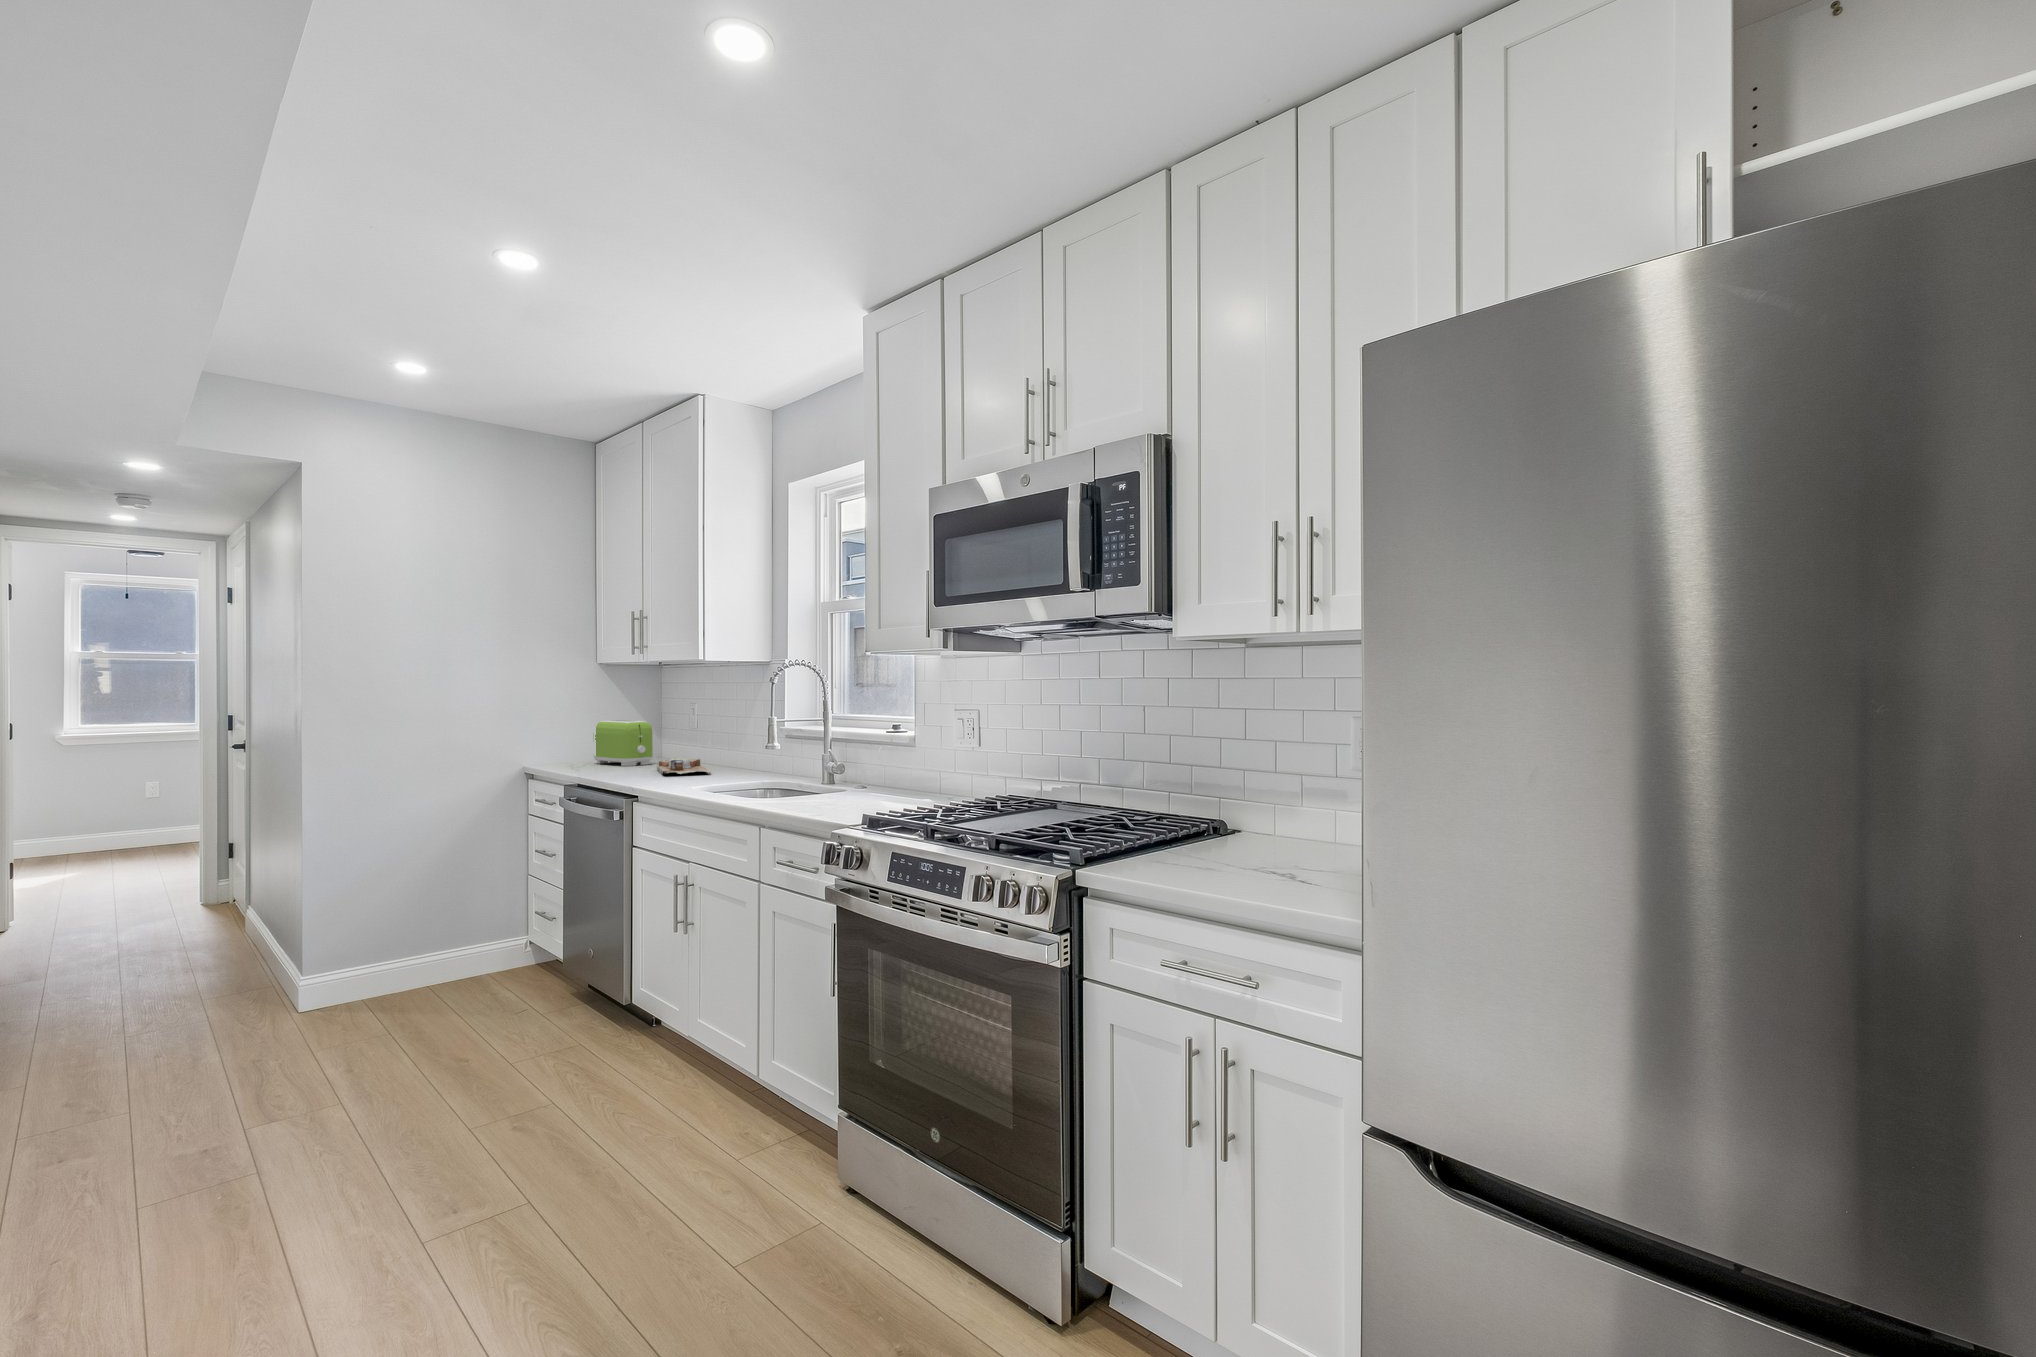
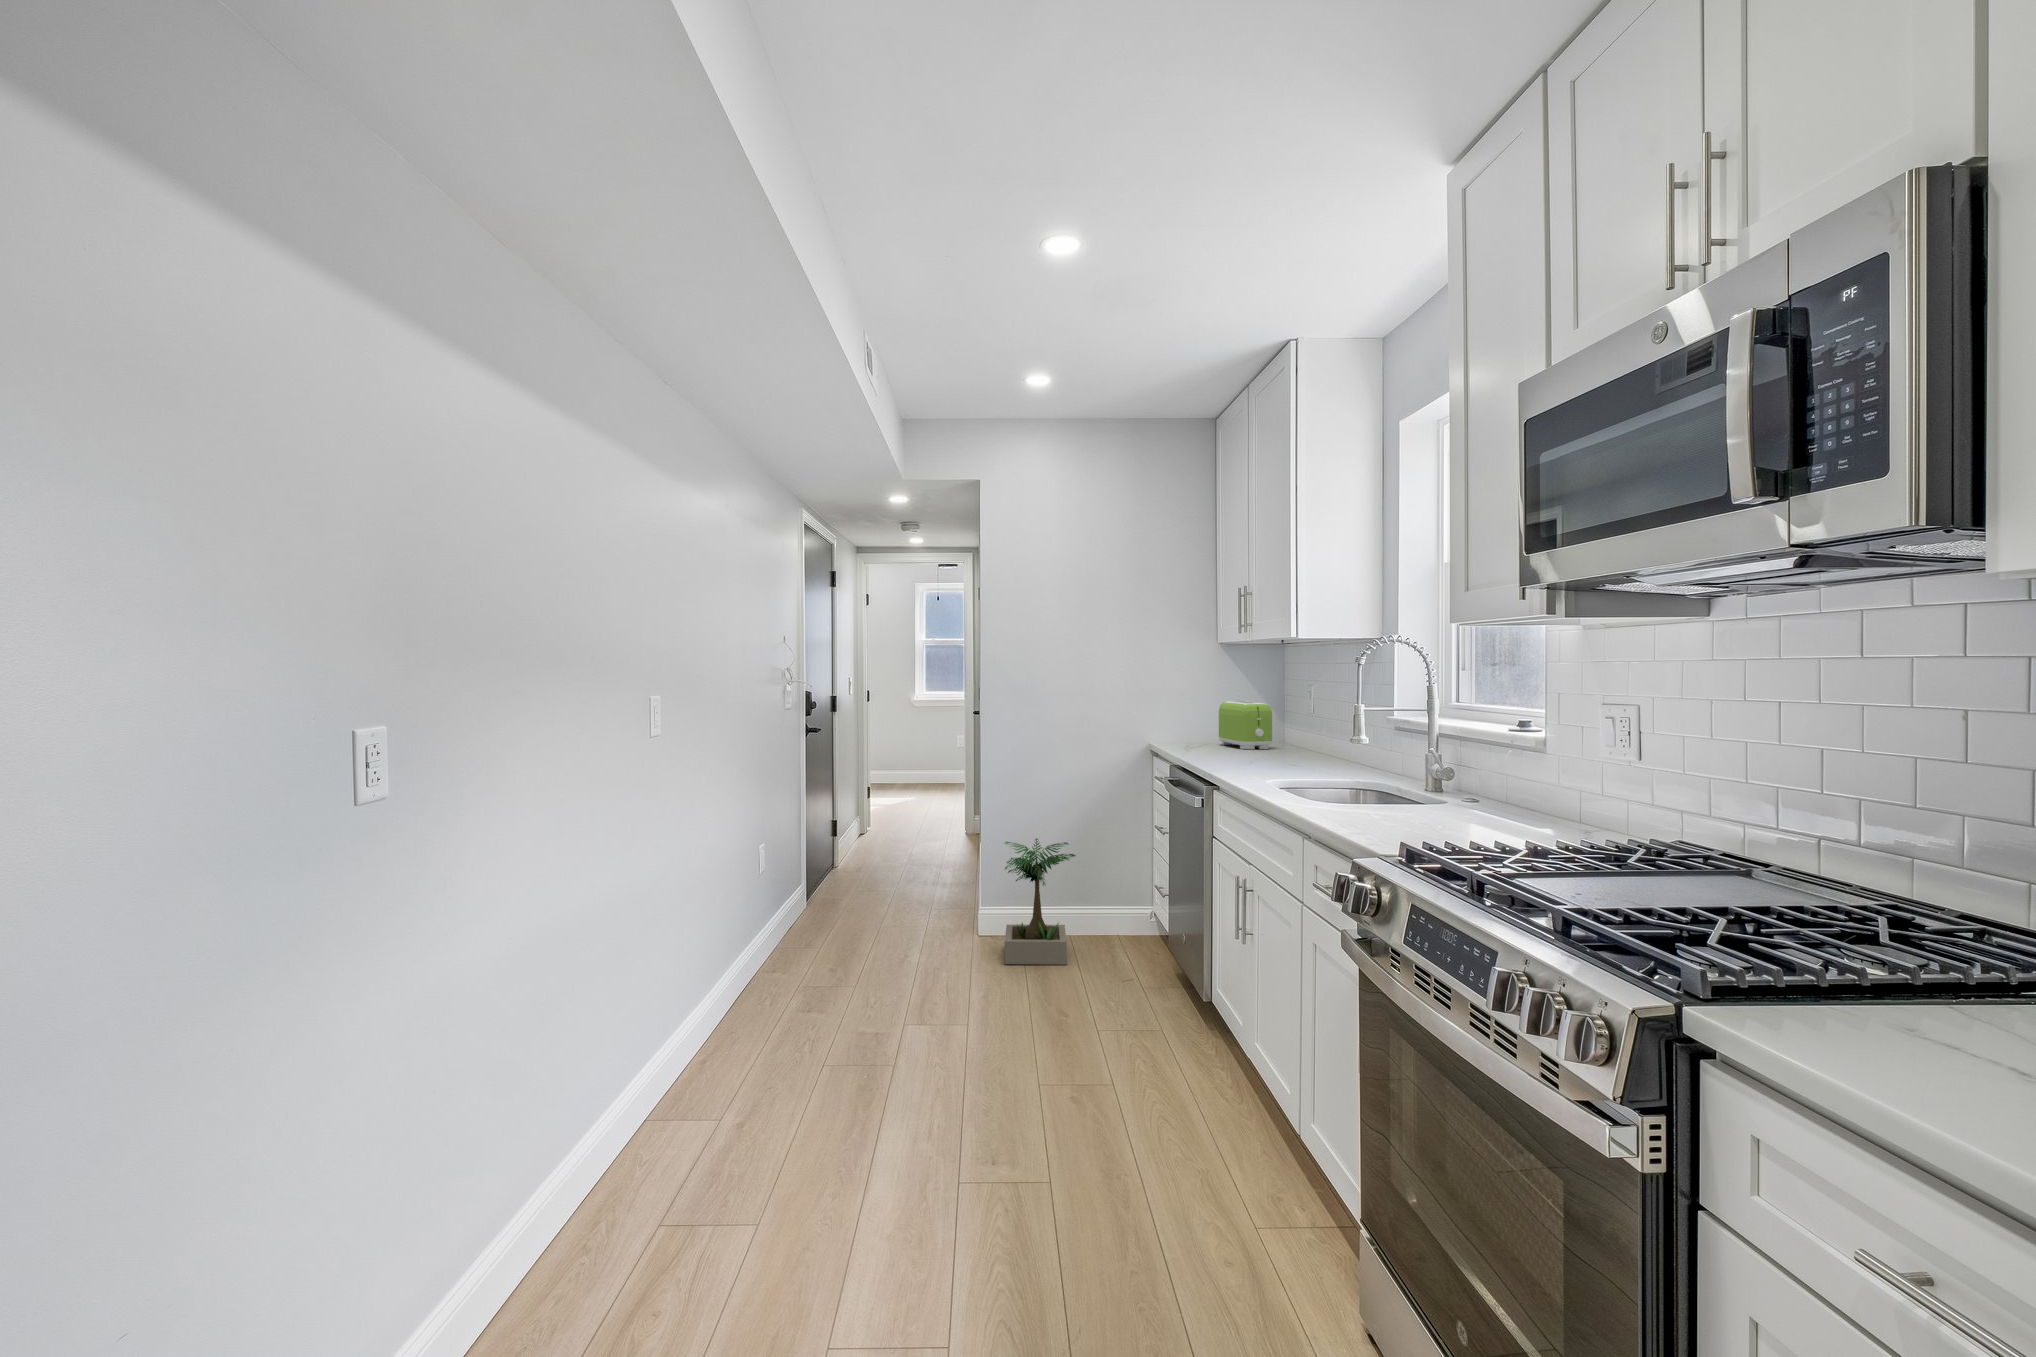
cutting board: present [657,758,711,775] -> none [1262,745,1313,766]
potted plant: none [344,879,457,1029] -> present [1005,838,1076,965]

